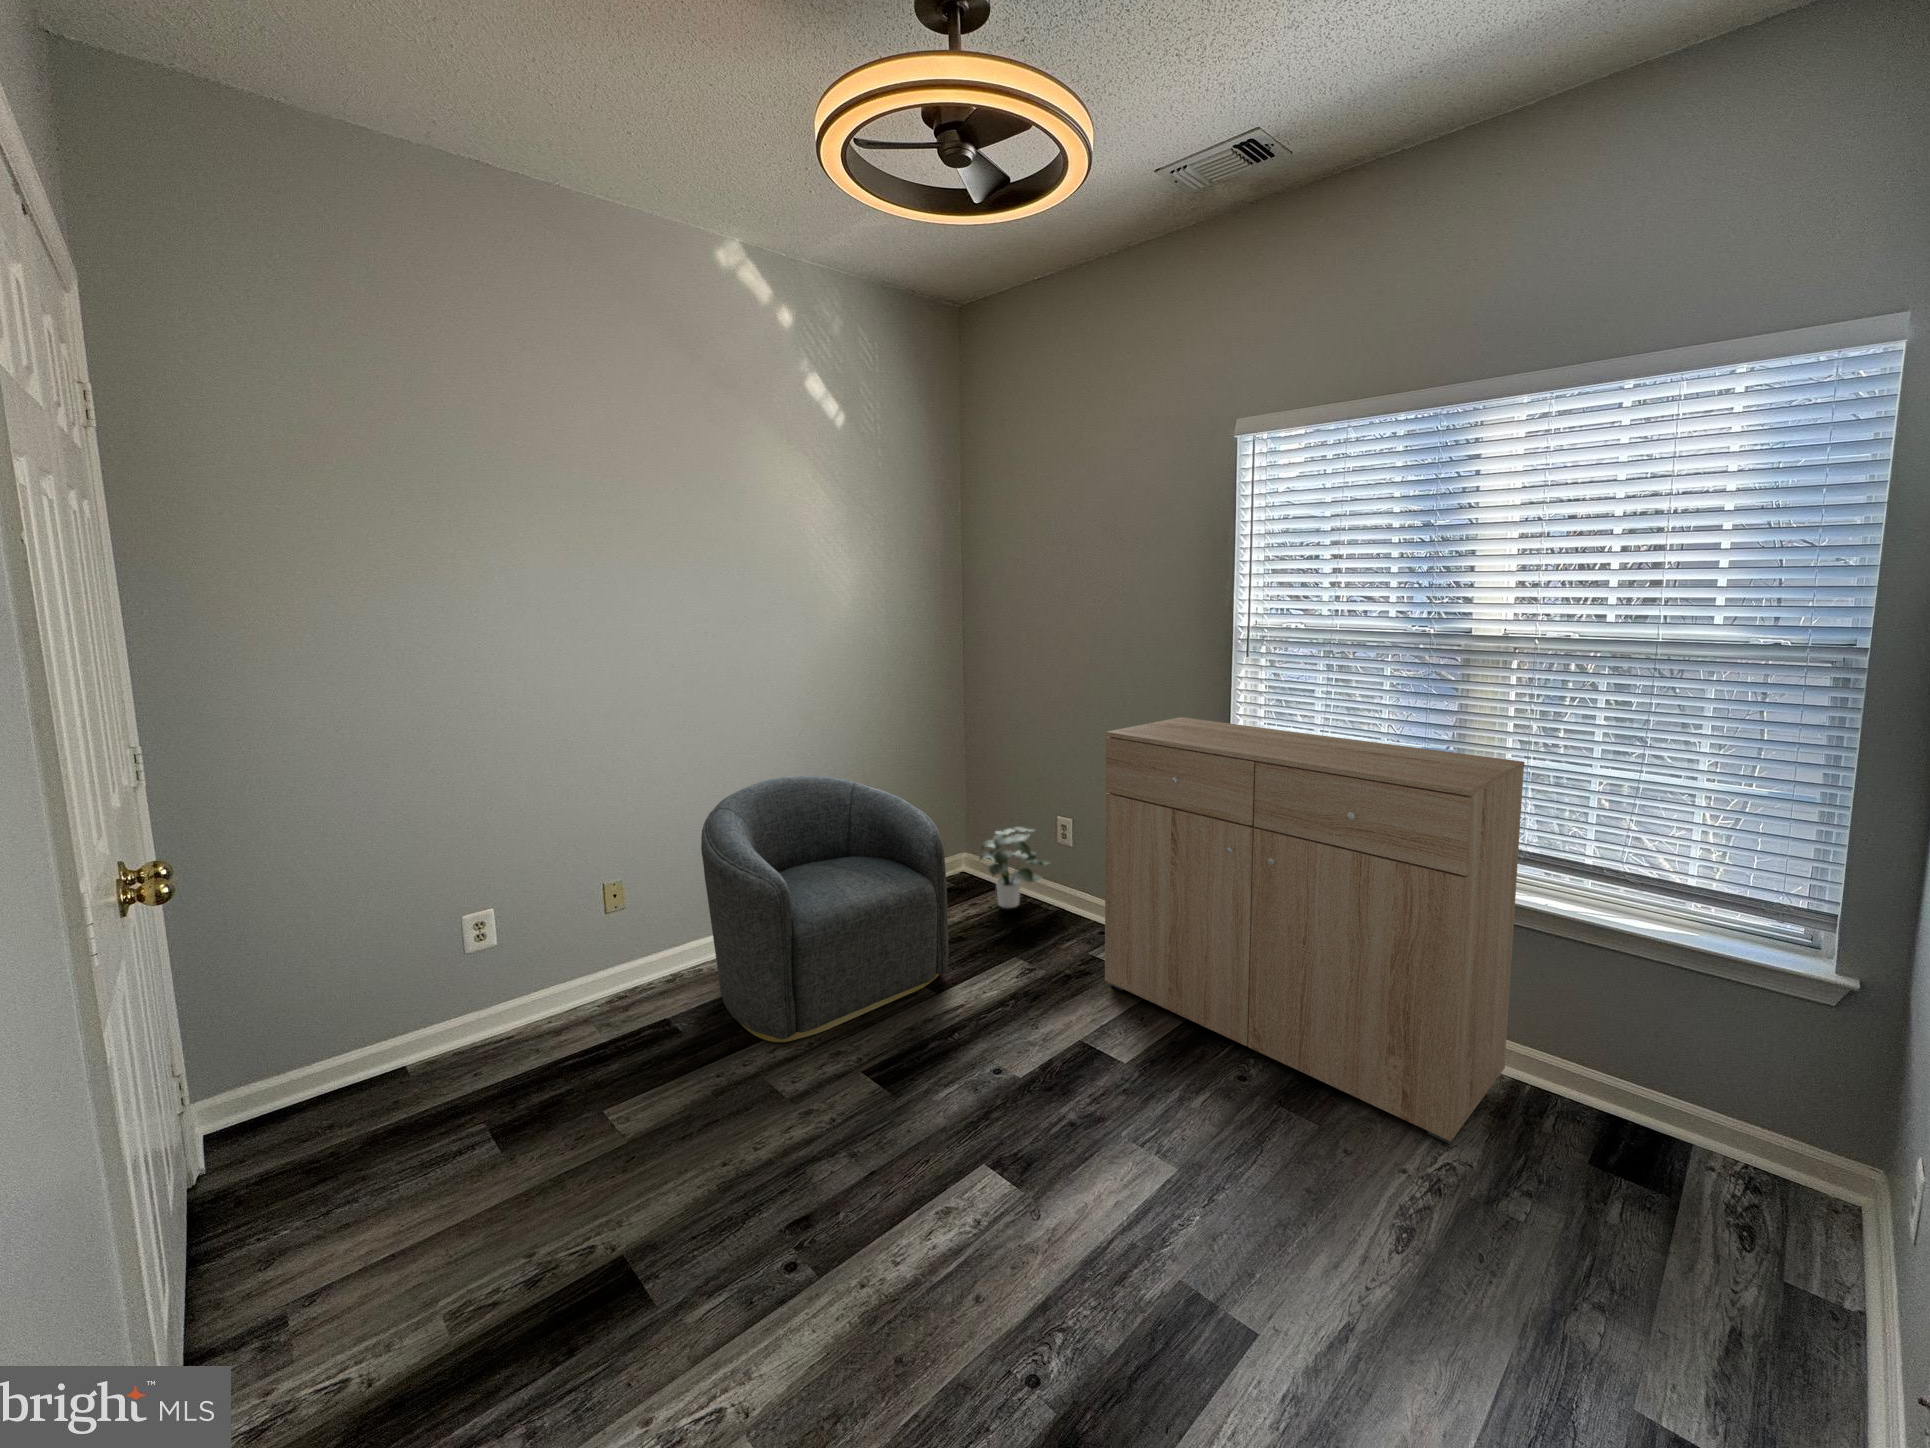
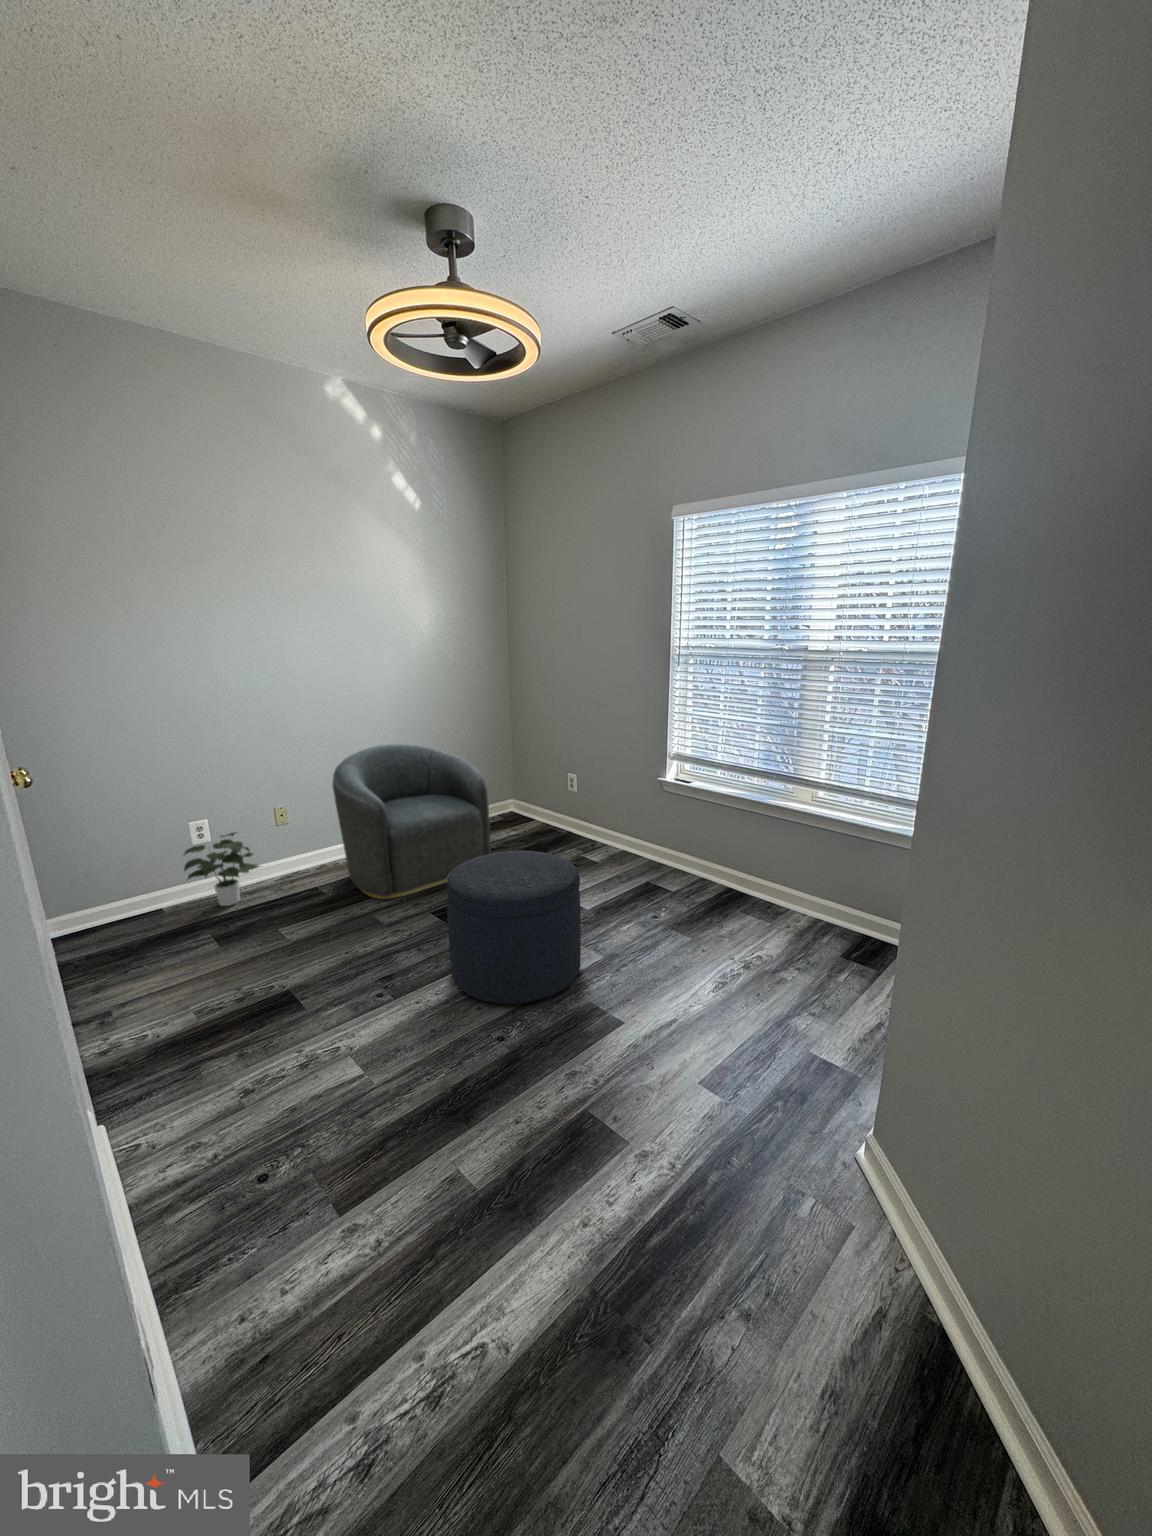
dresser: present [1105,717,1524,1144] -> none [586,706,829,947]
potted plant: present [980,827,1049,908] -> present [184,832,259,906]
ottoman: none [913,974,1148,1291] -> present [446,851,581,1004]

